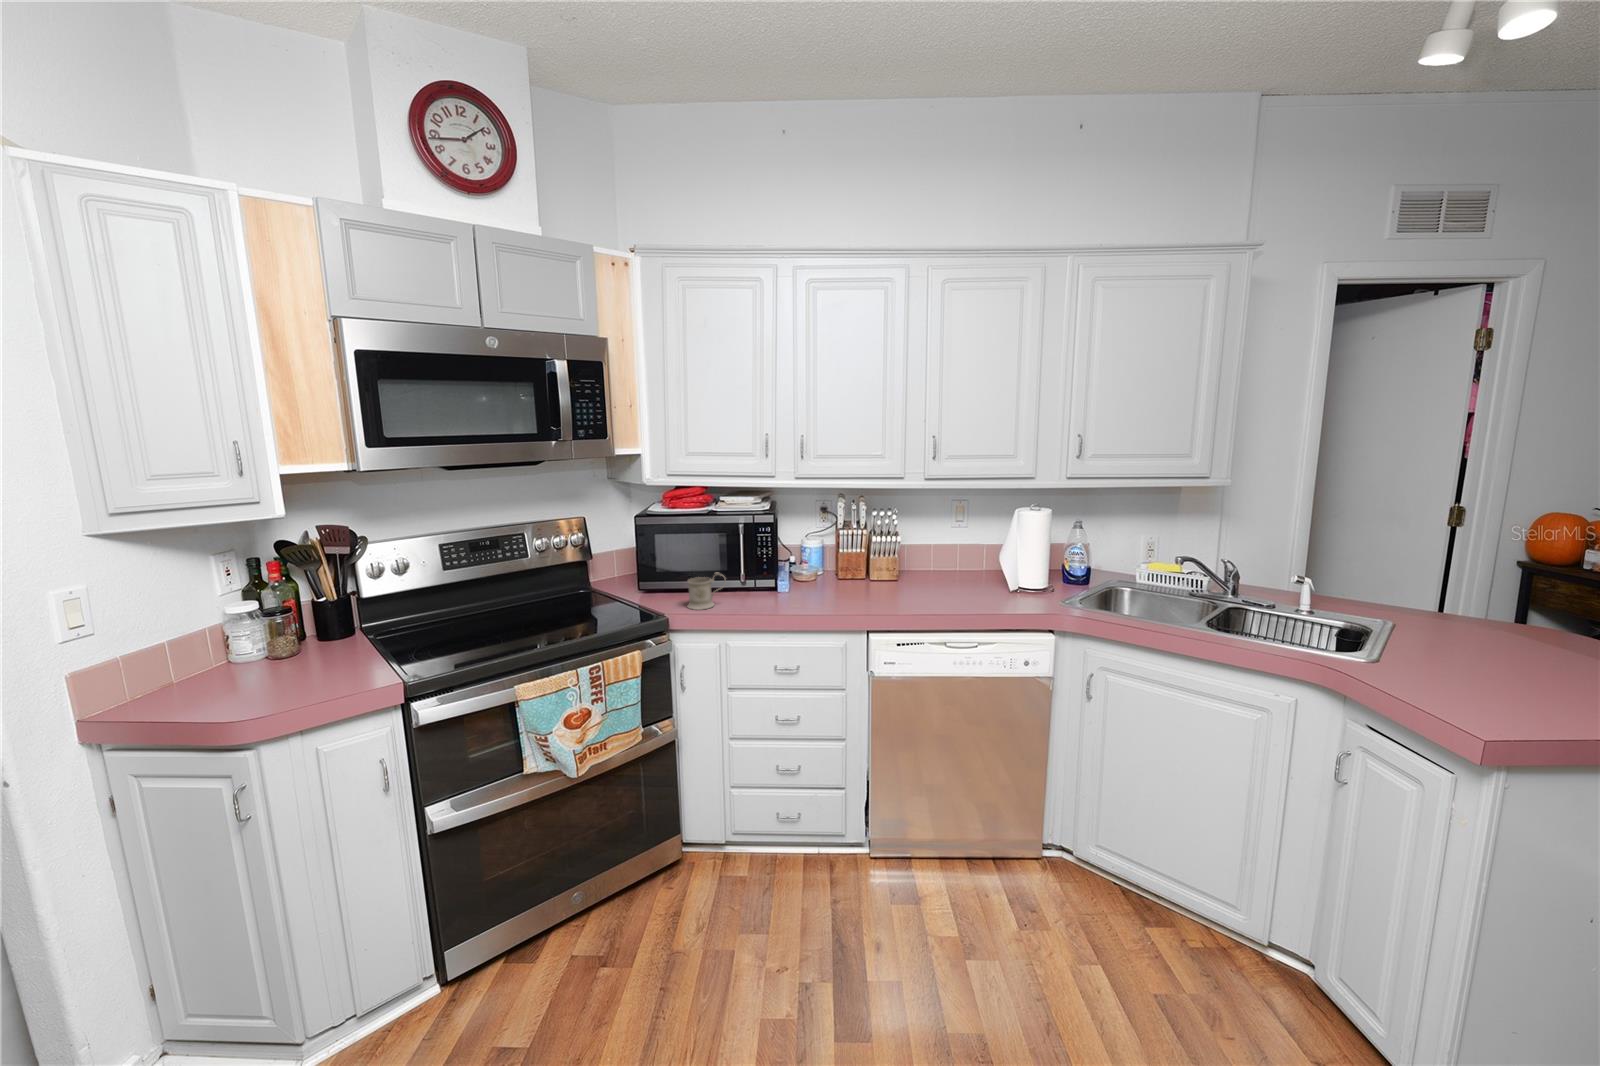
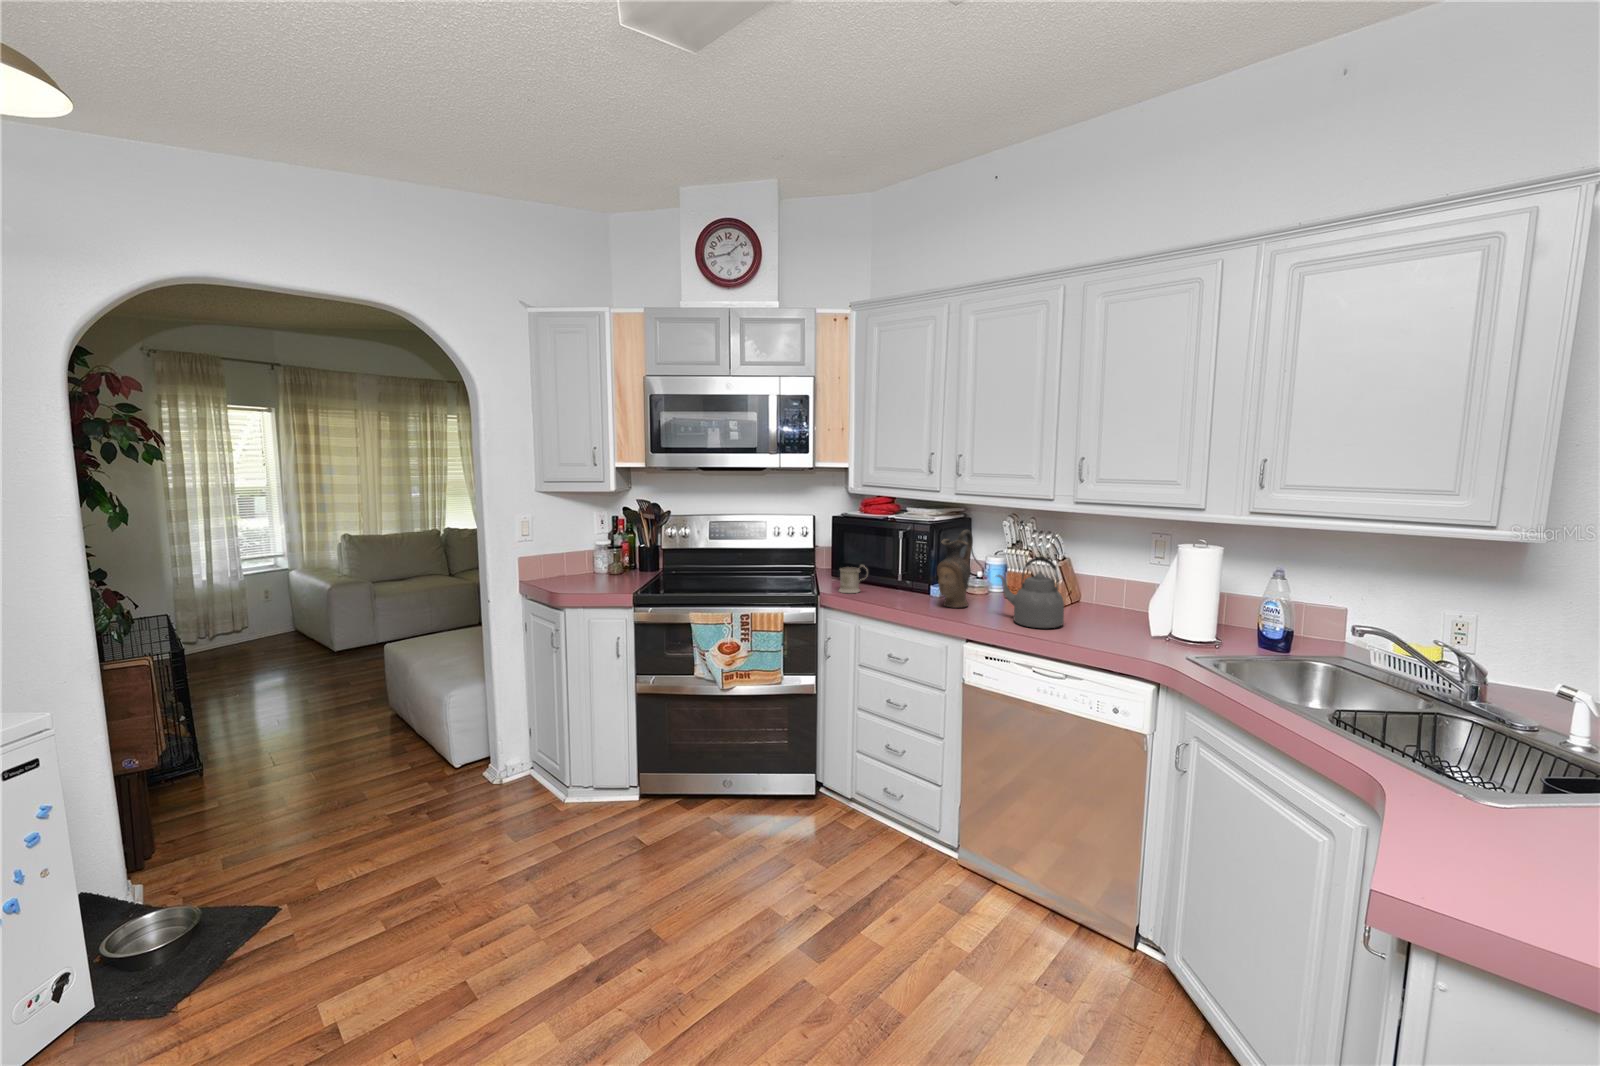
ceramic pitcher: none [813,518,846,602] -> present [937,530,973,608]
kettle: none [879,537,947,606] -> present [998,557,1064,628]

